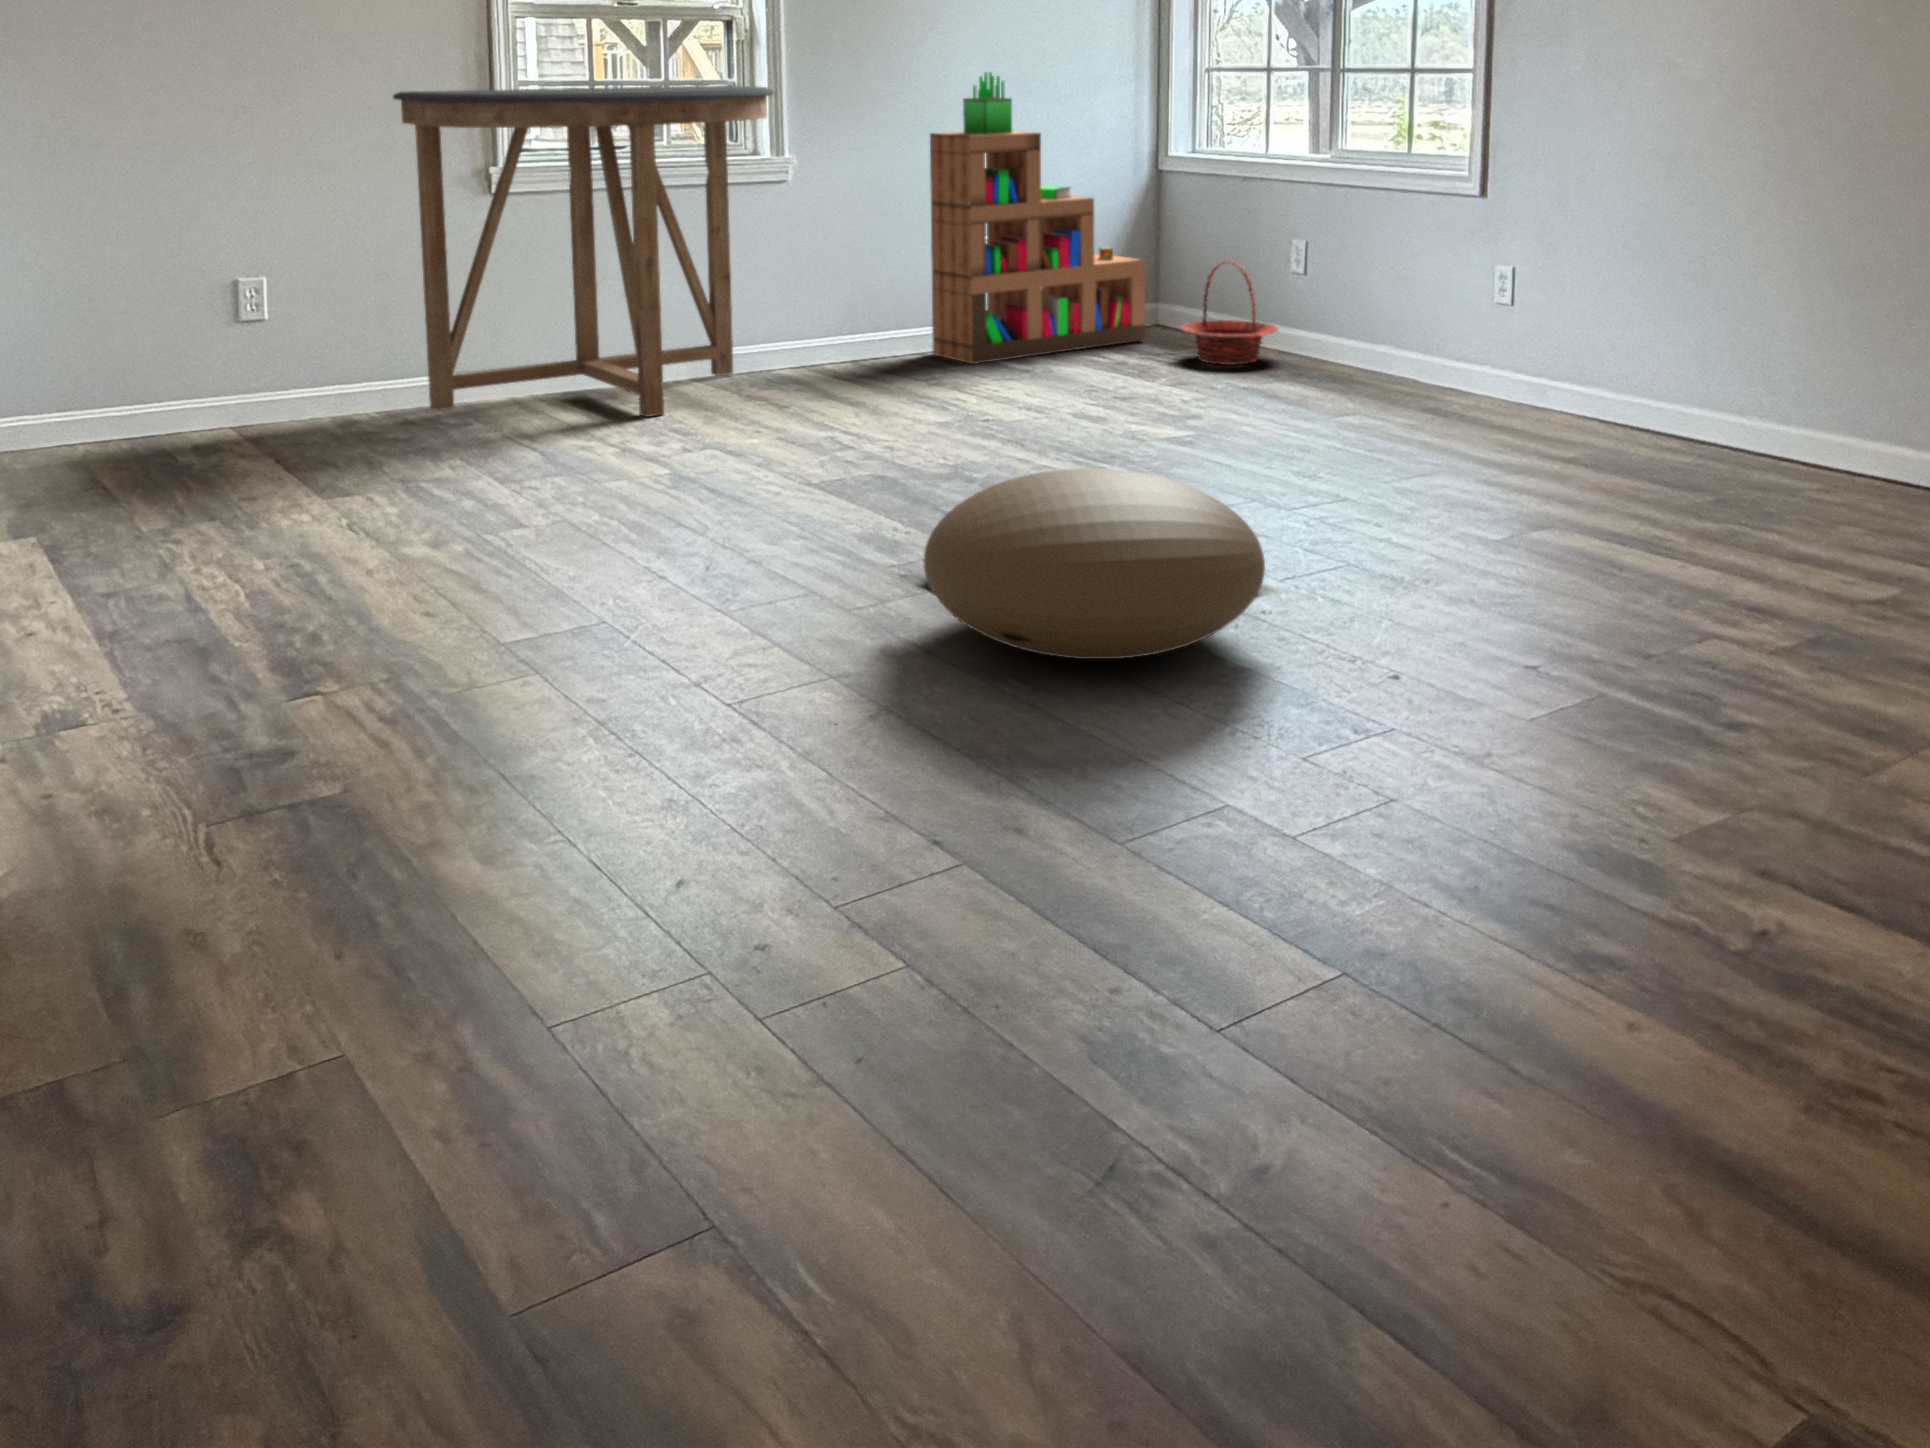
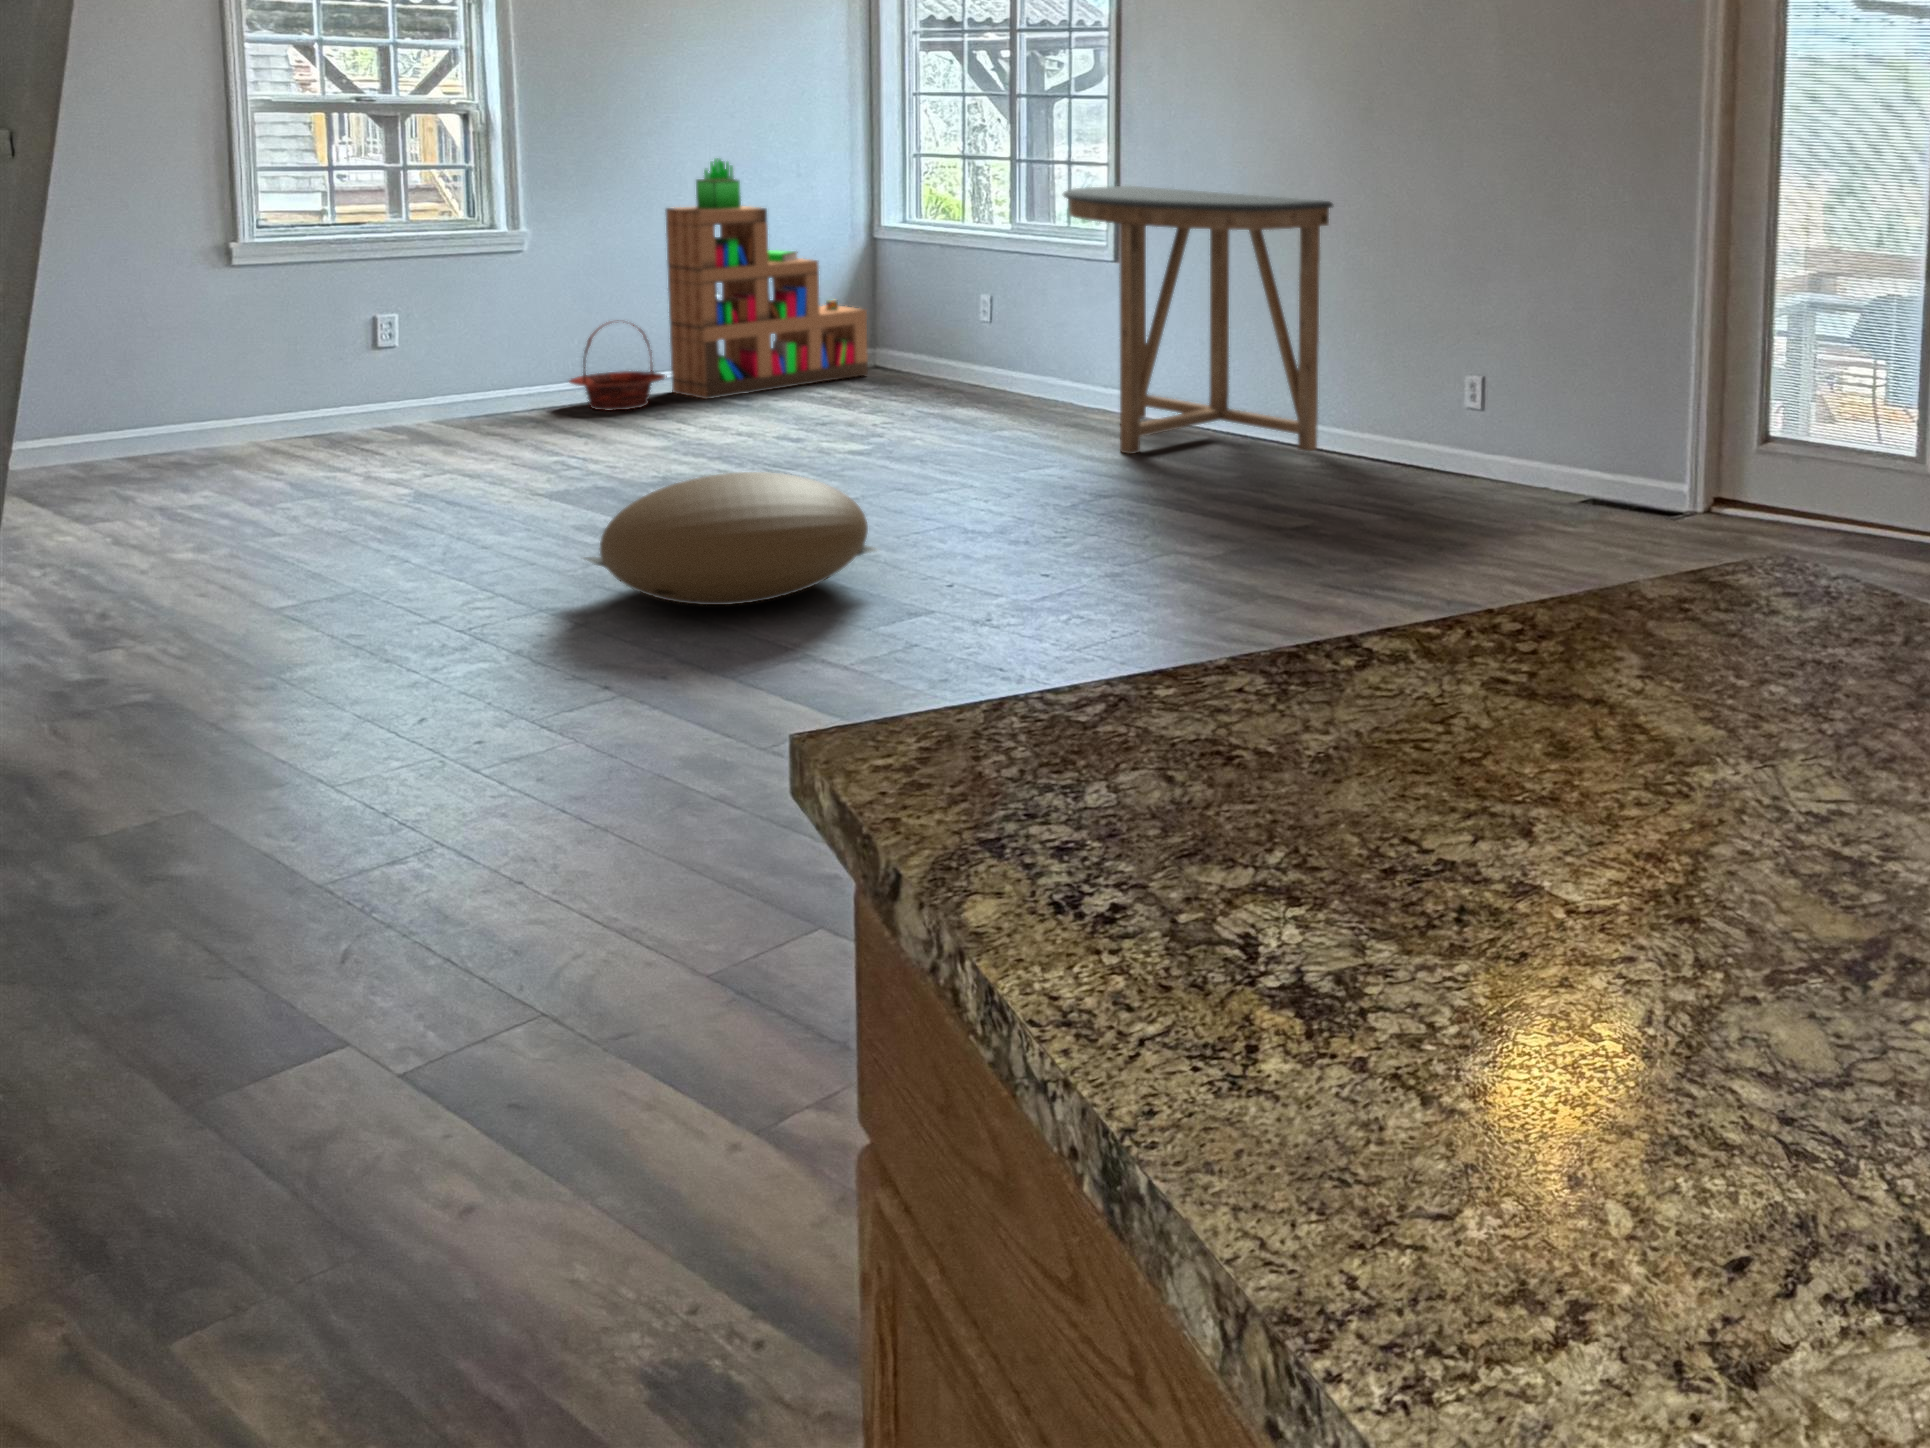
console table: present [393,85,774,417] -> present [1063,186,1333,454]
basket: present [1180,261,1278,365] -> present [569,323,667,410]

